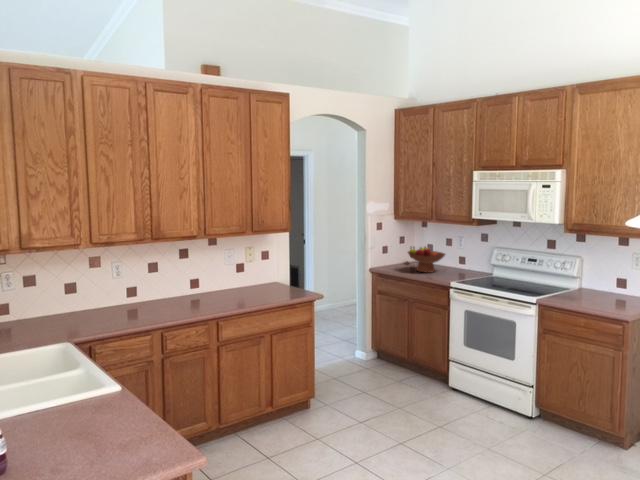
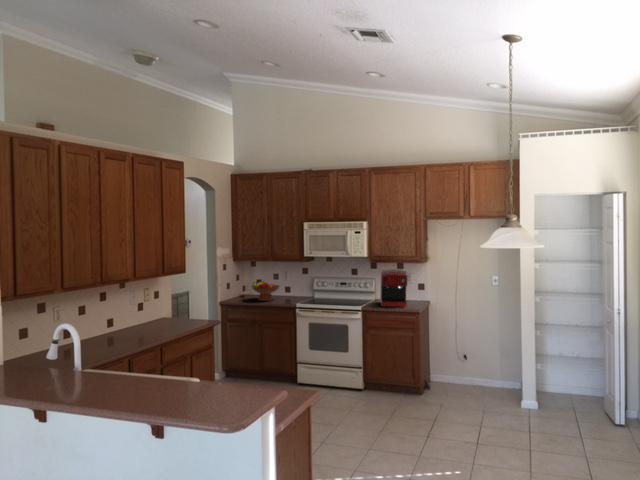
coffee maker: none [573,246,628,308] -> present [381,269,407,307]

